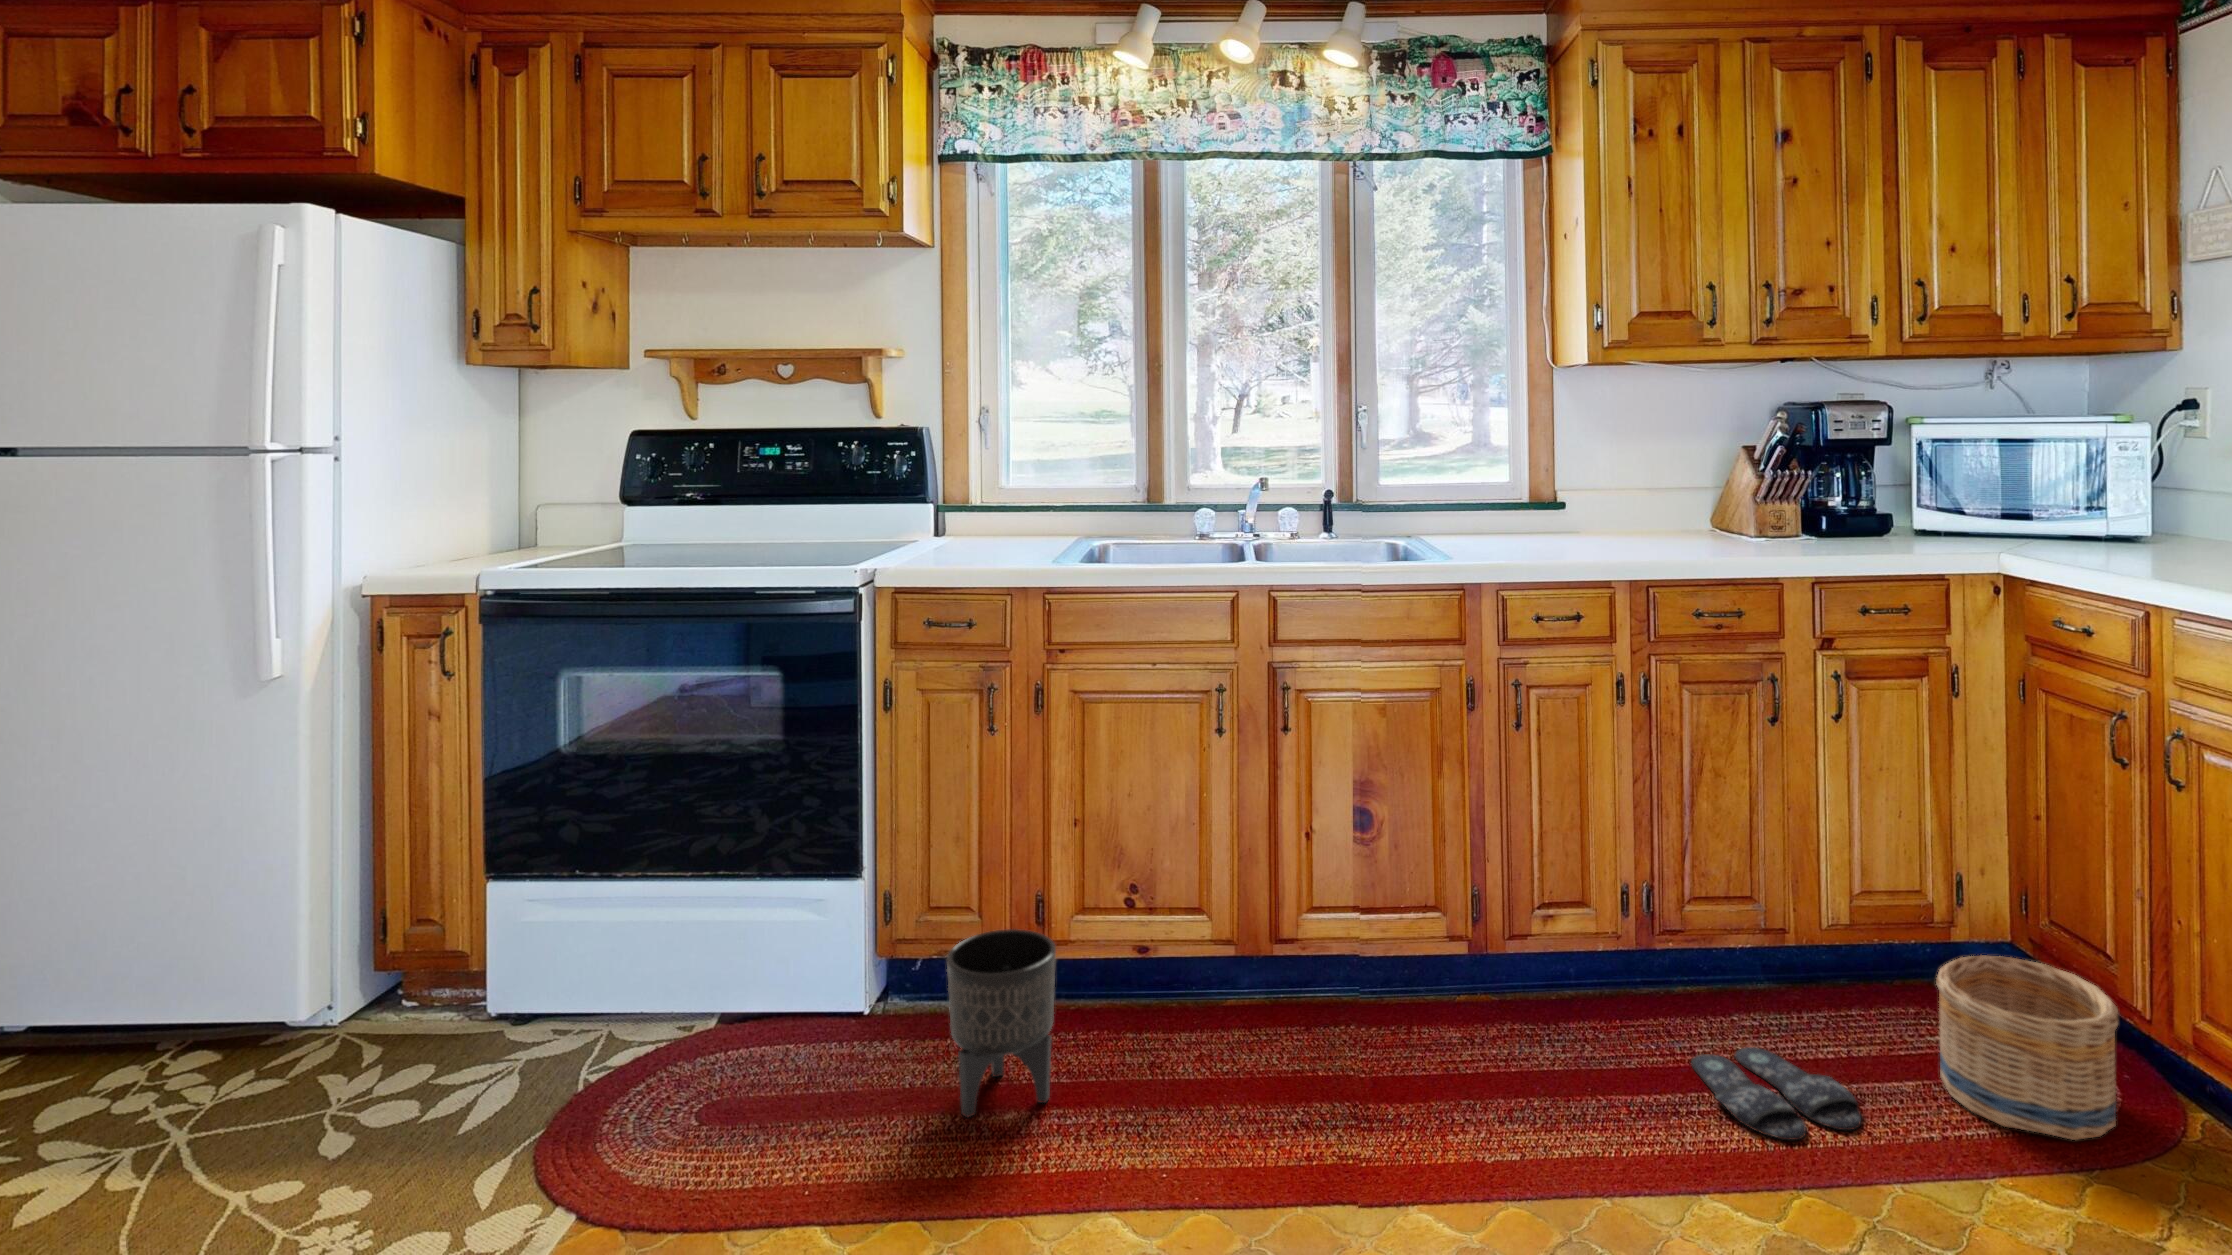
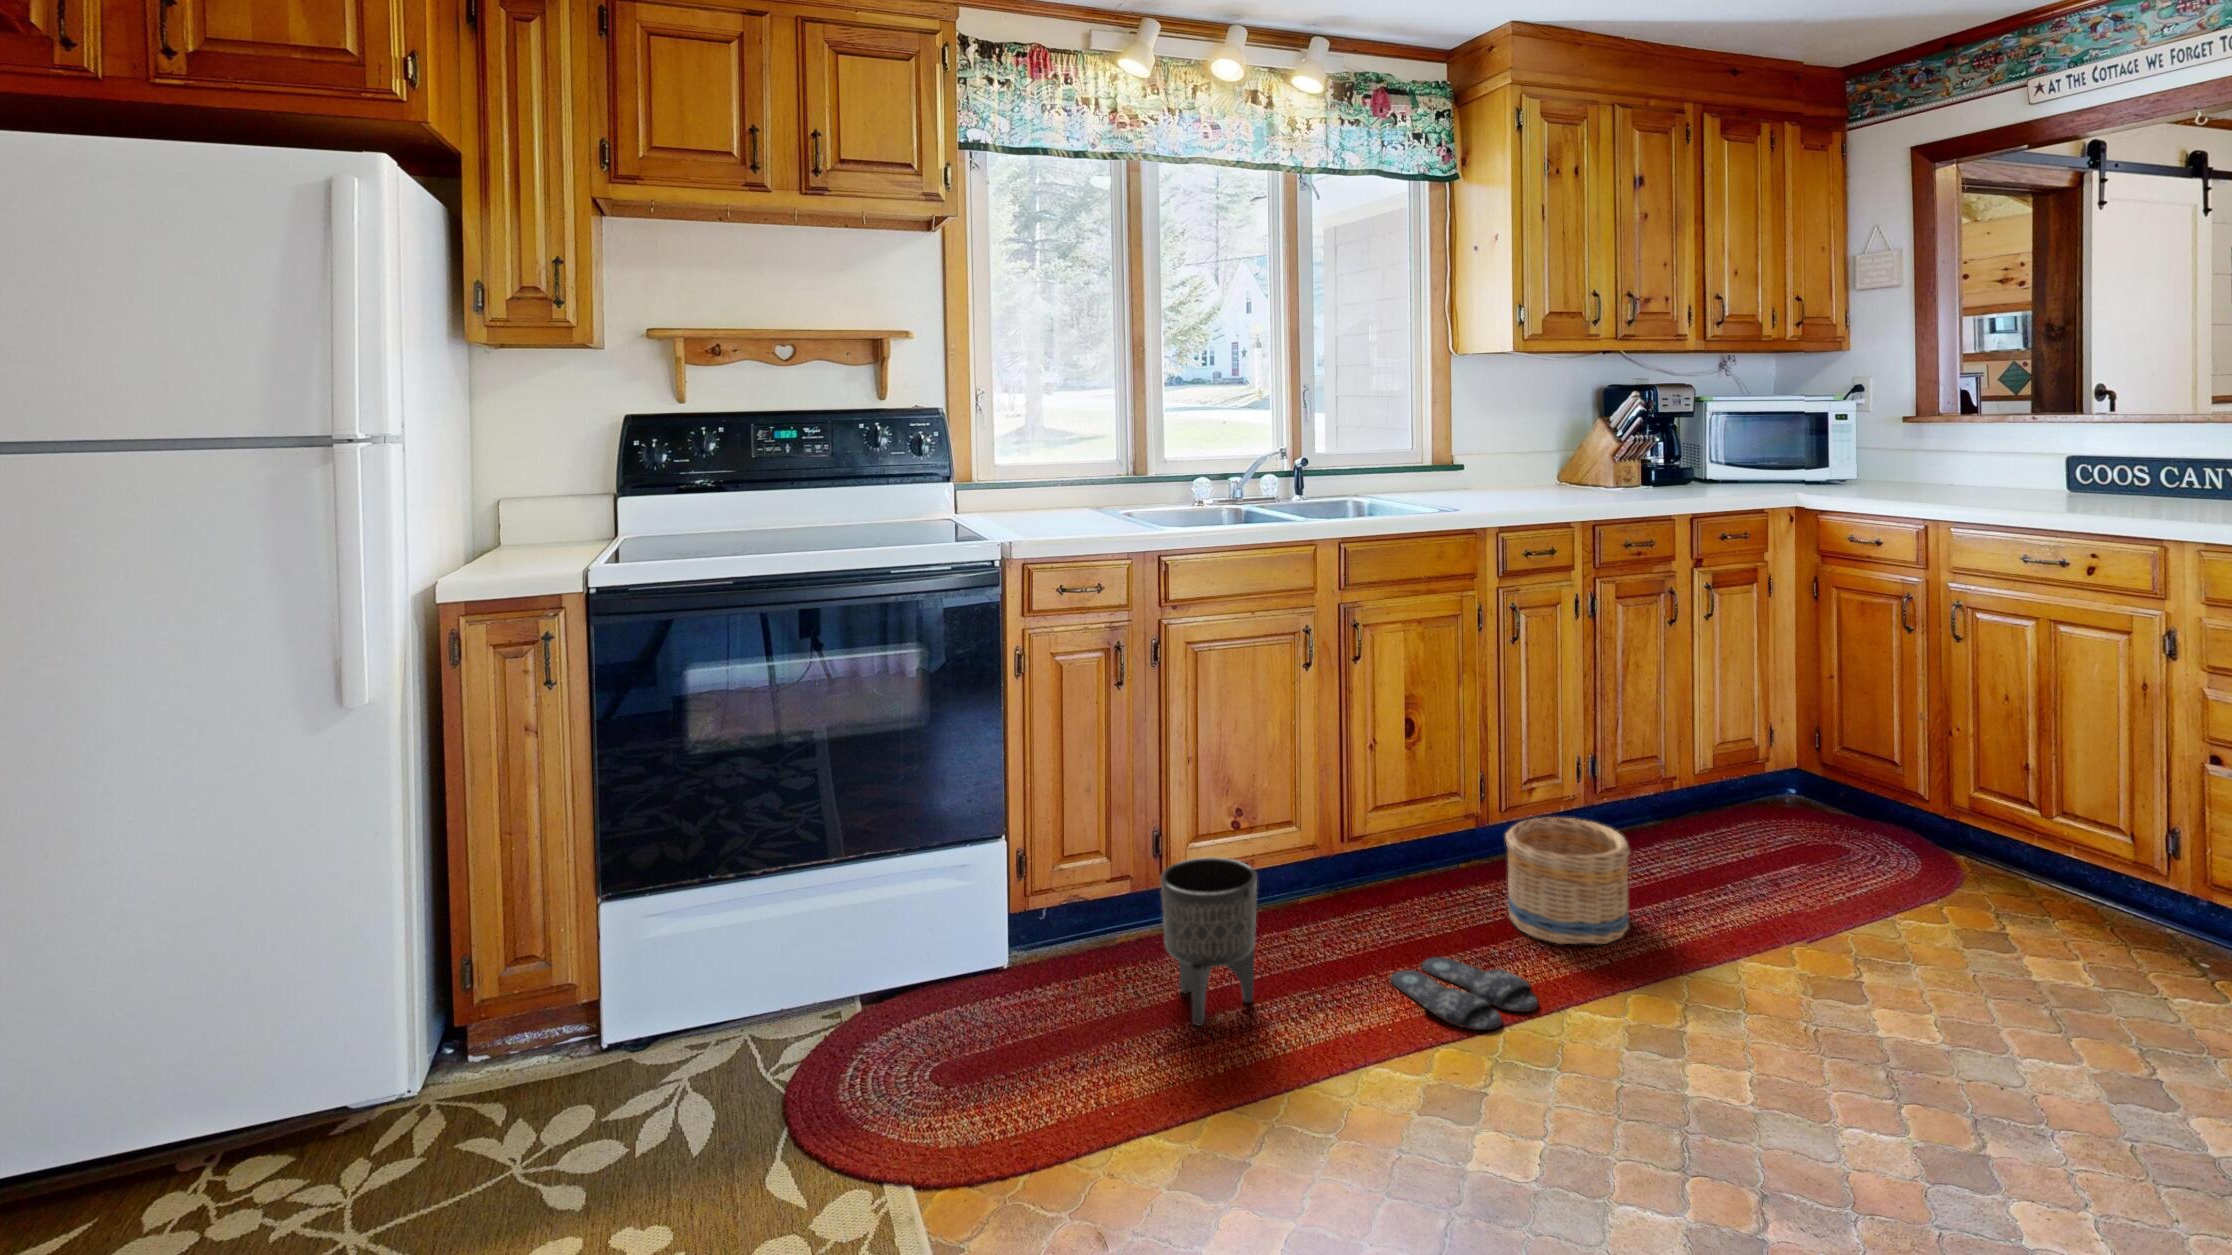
basket: present [1936,955,2118,1140] -> present [1506,817,1630,944]
slippers: present [1691,1047,1861,1140] -> present [1390,957,1538,1030]

